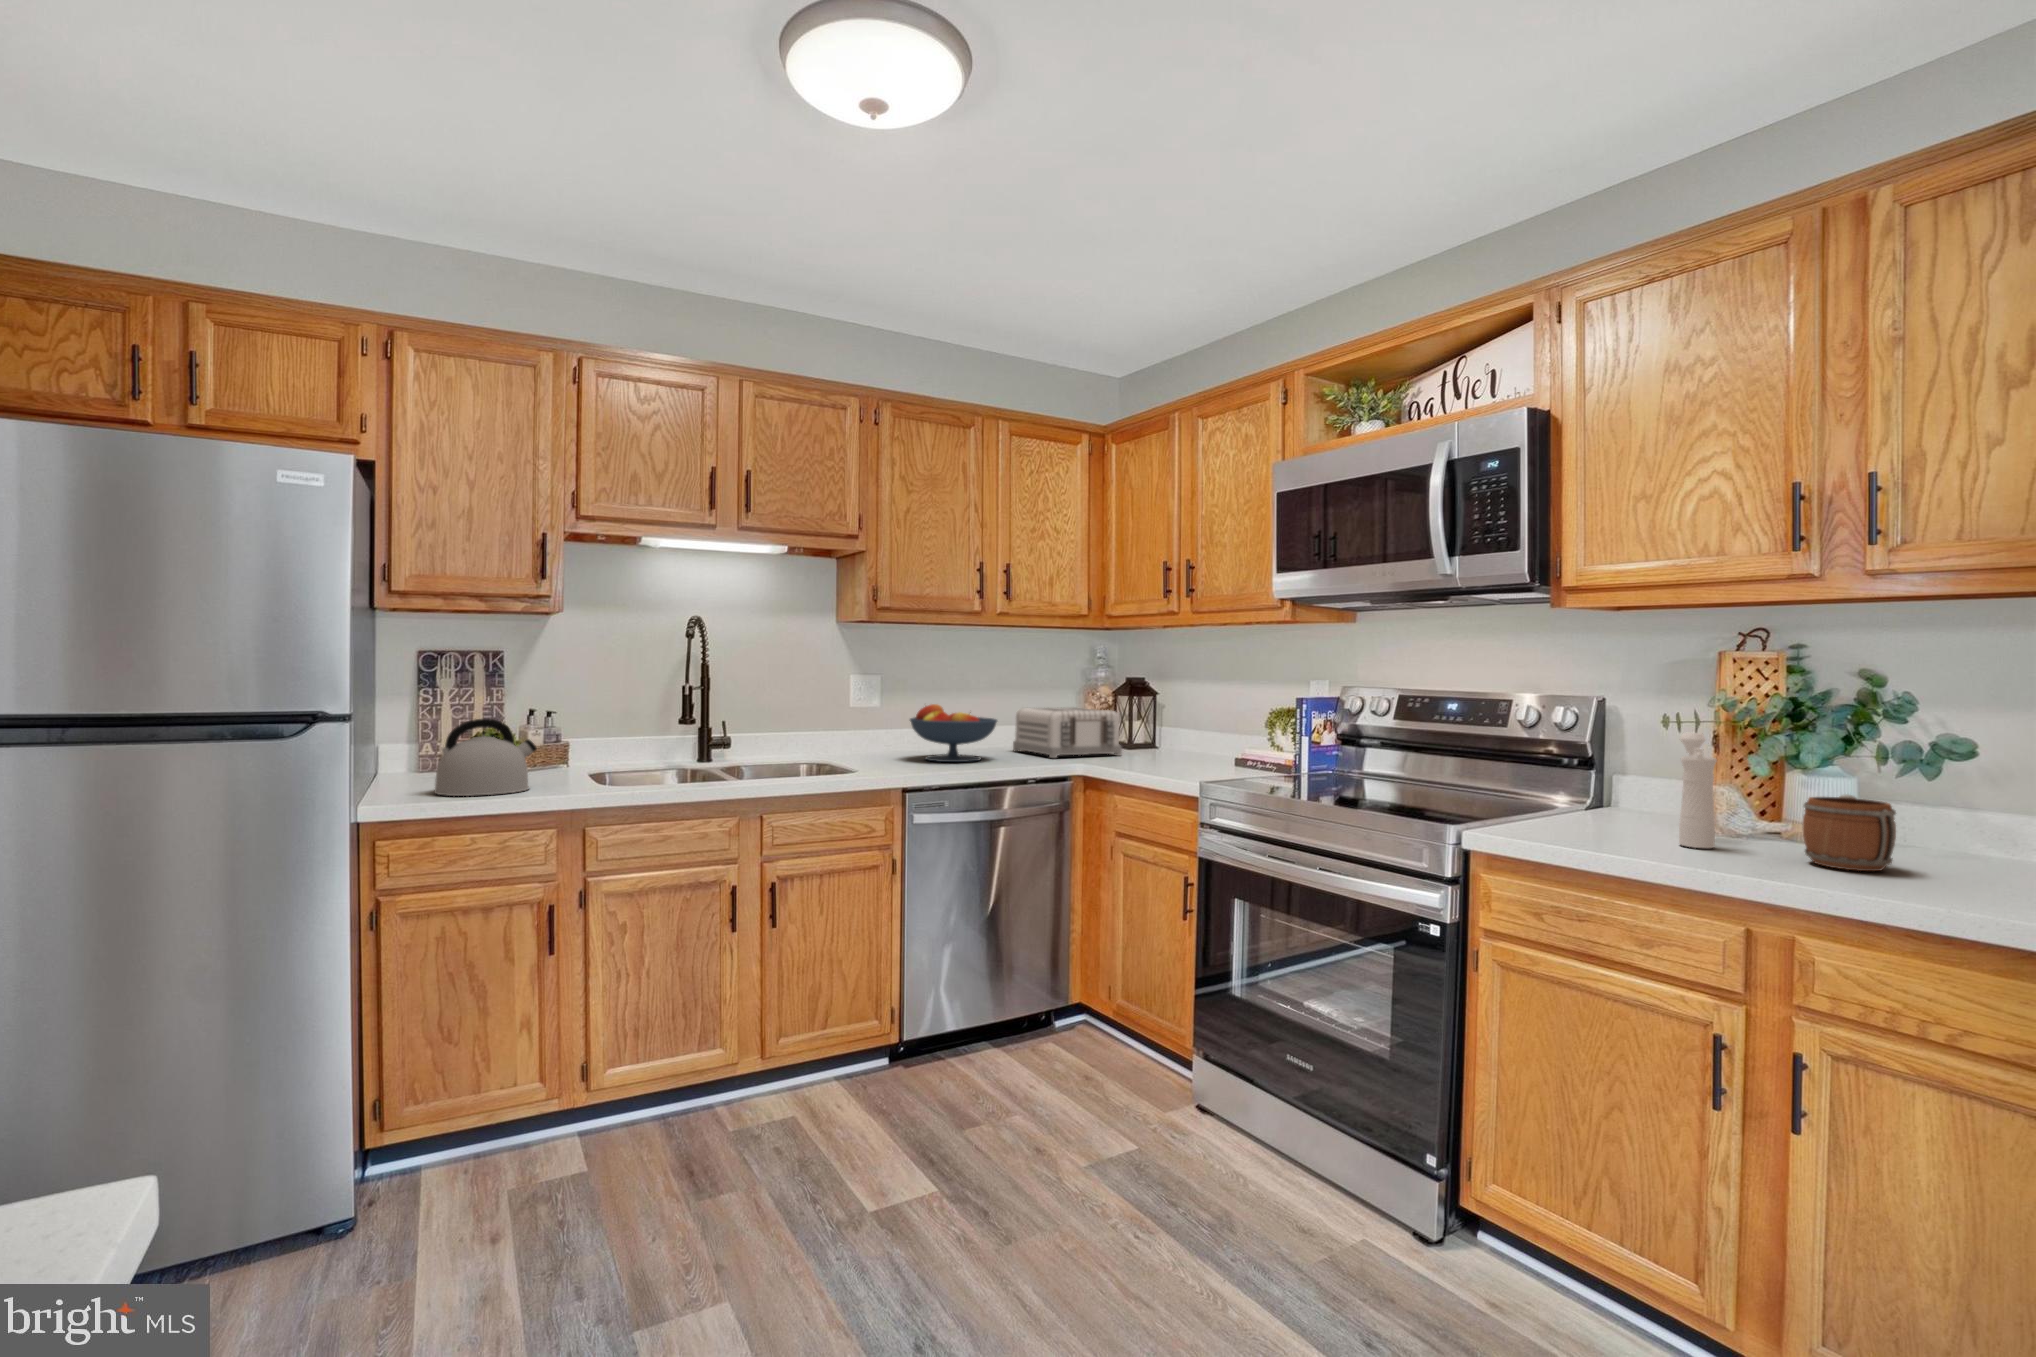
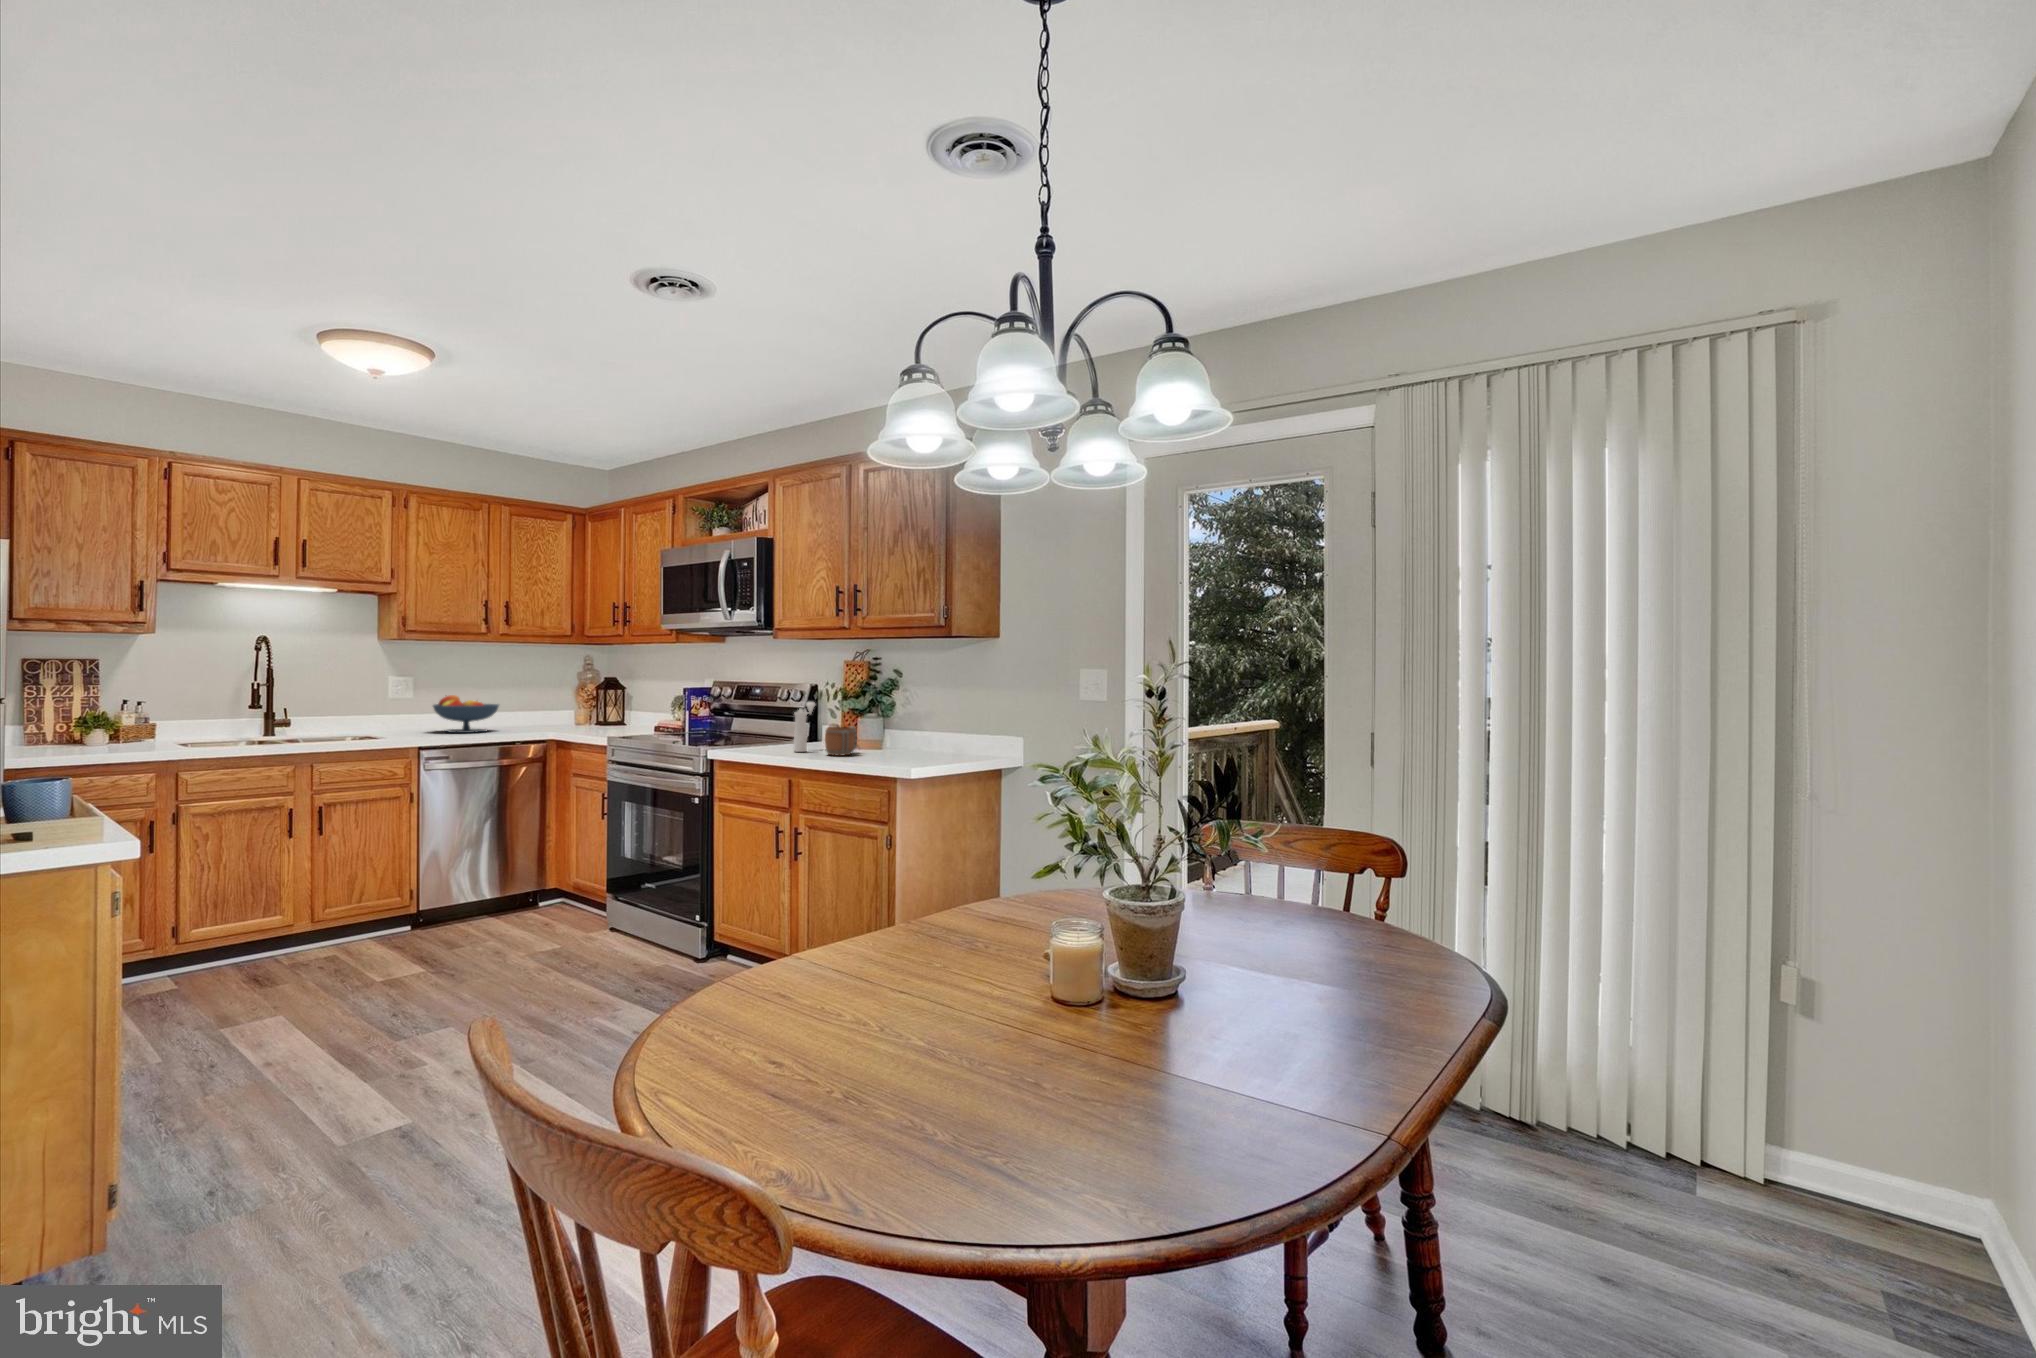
toaster: present [1013,707,1122,758] -> none [519,697,595,730]
kettle: present [434,719,537,796] -> none [53,705,134,754]

